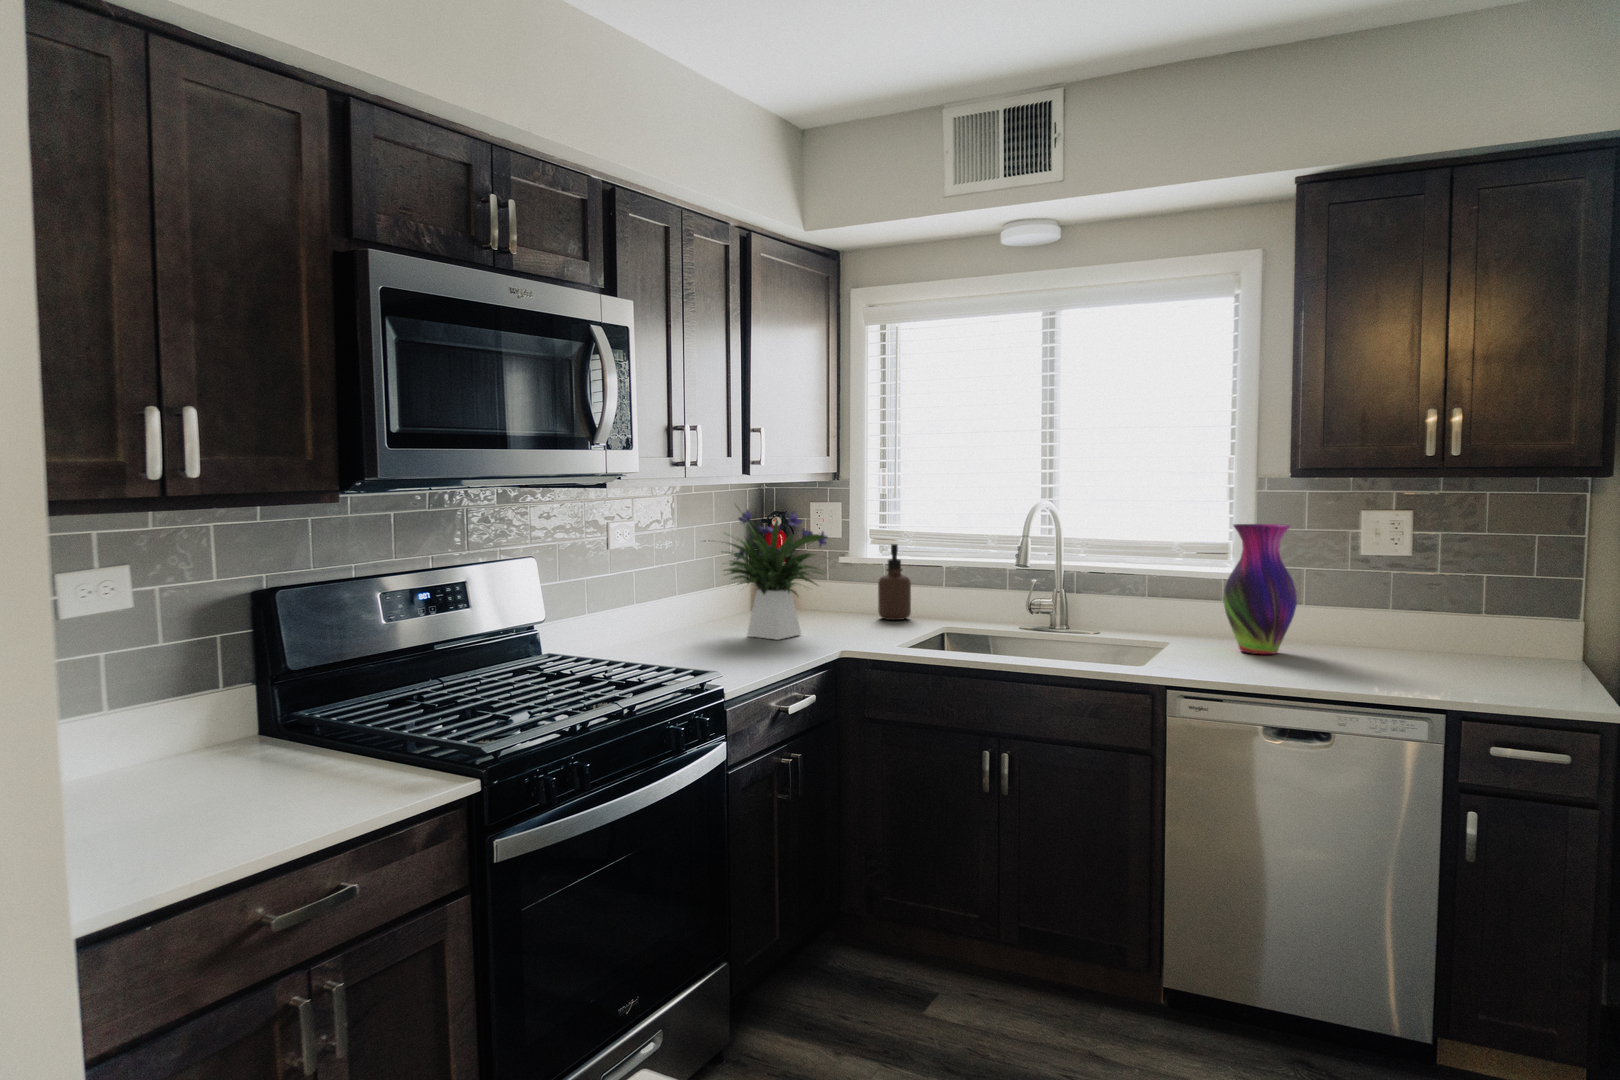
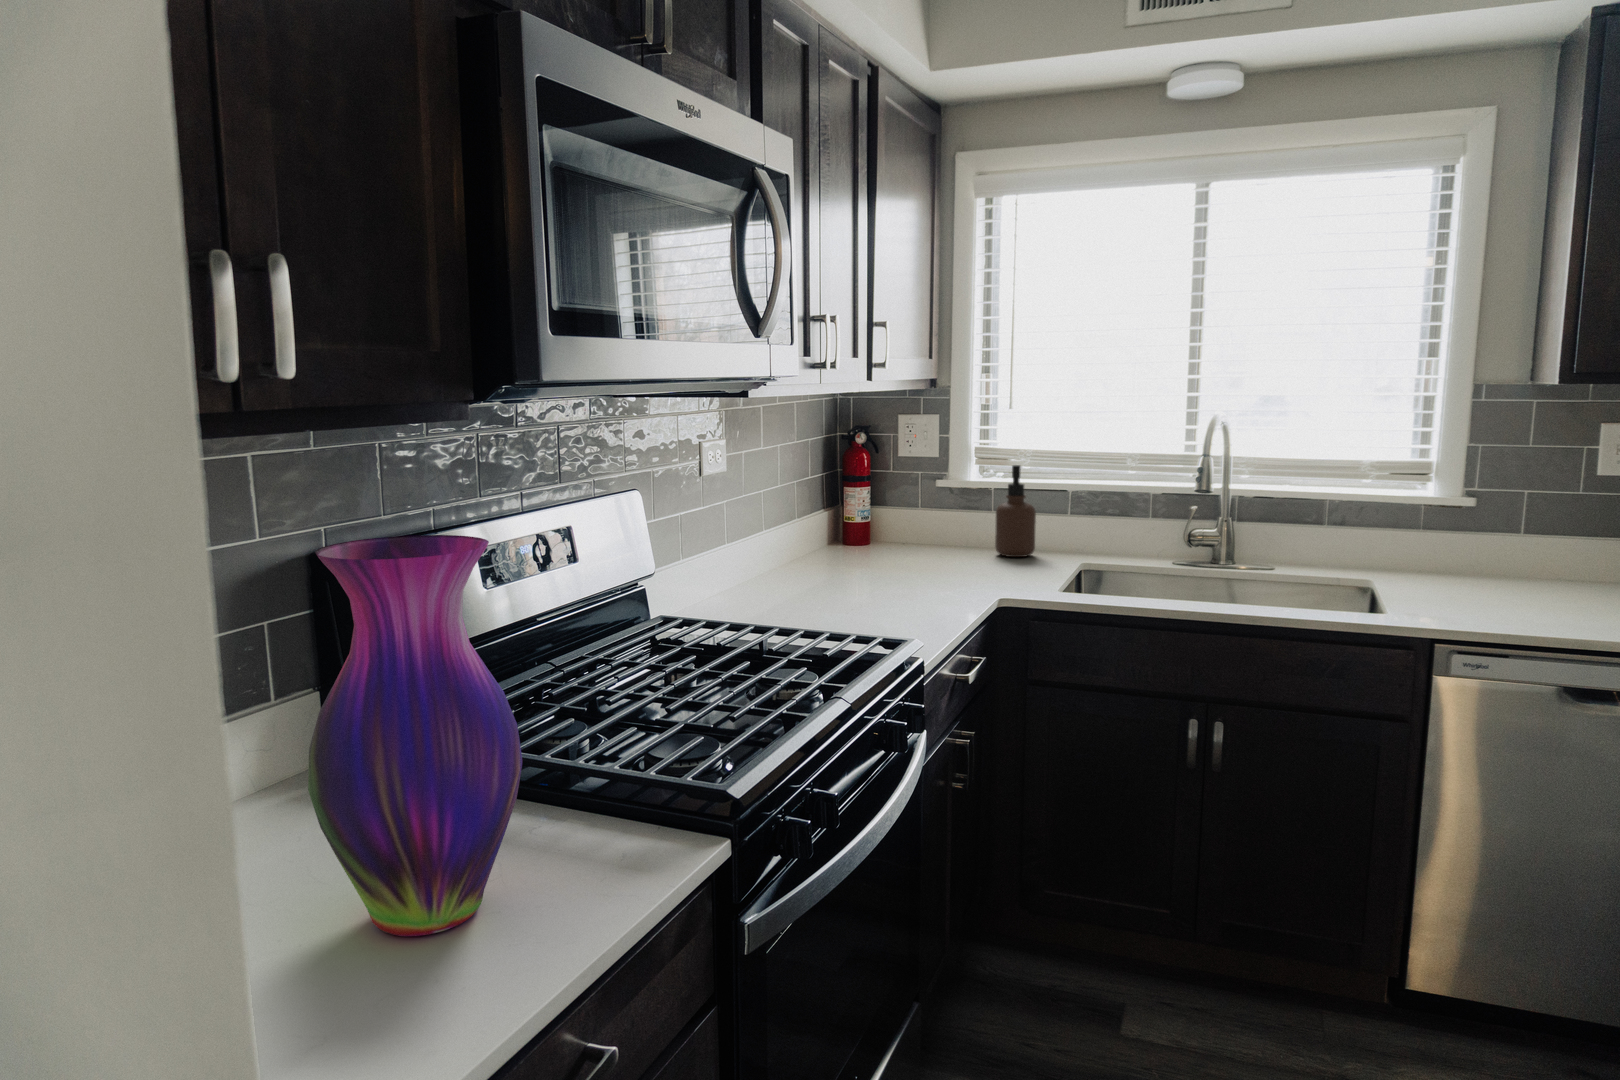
flower arrangement: present [725,510,827,640] -> none [810,416,974,587]
vase: present [1223,524,1297,654] -> present [308,535,523,936]

